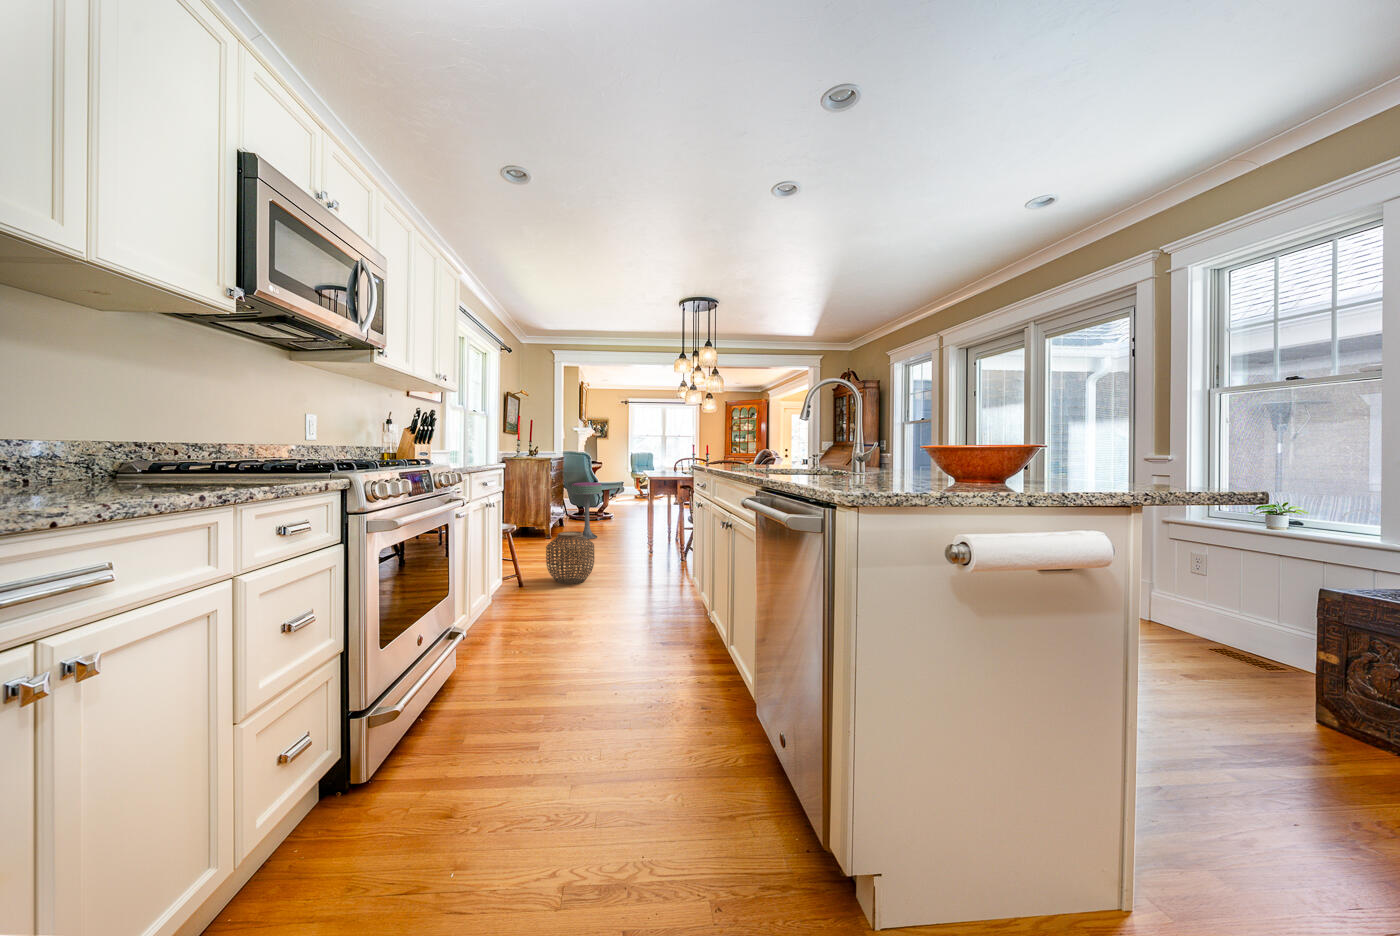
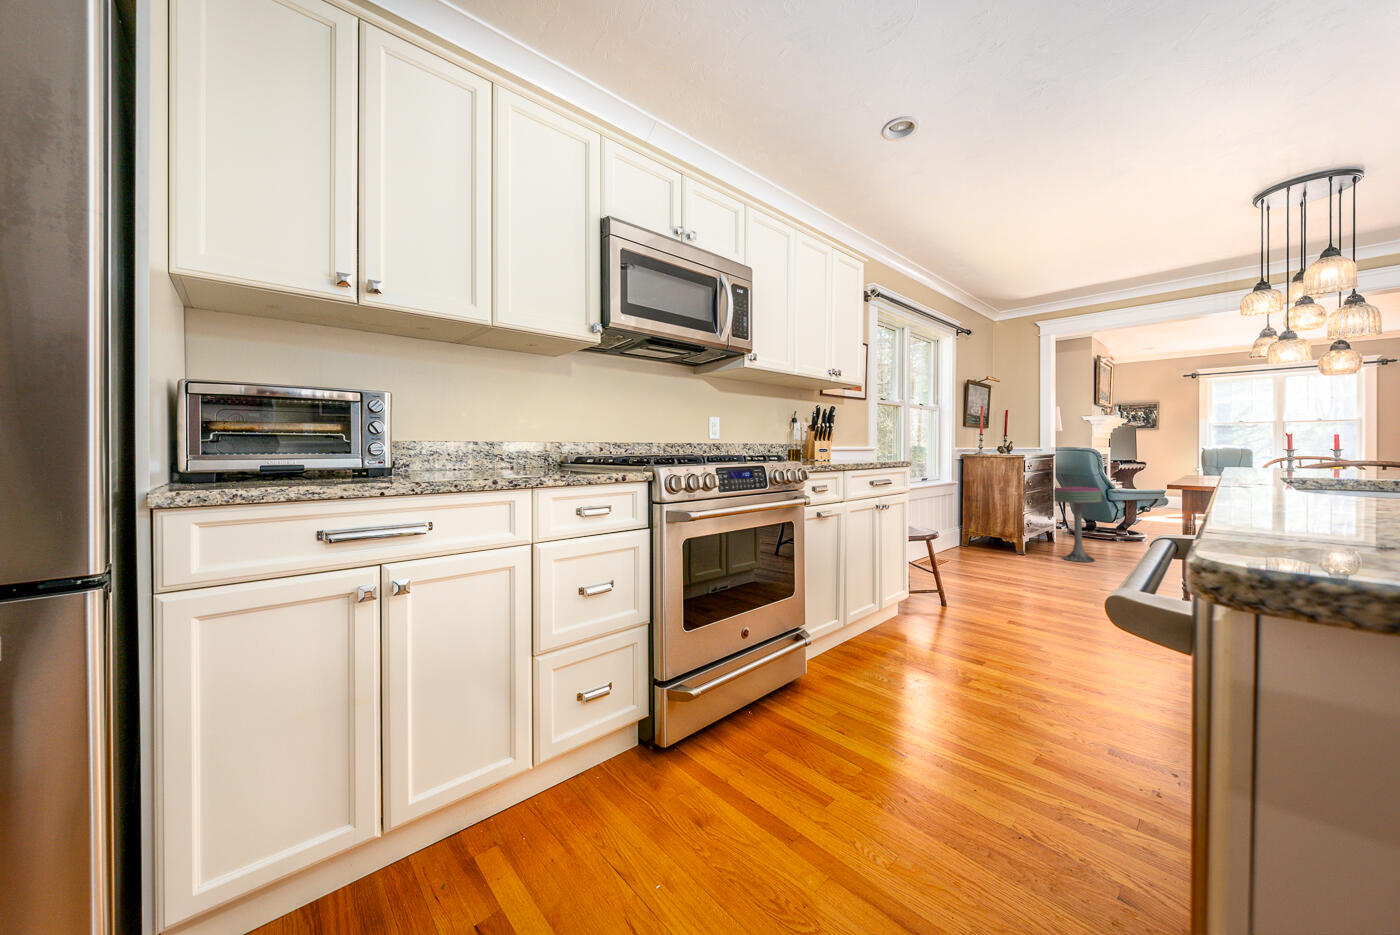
woven basket: present [546,531,594,584] -> none [977,547,1046,616]

